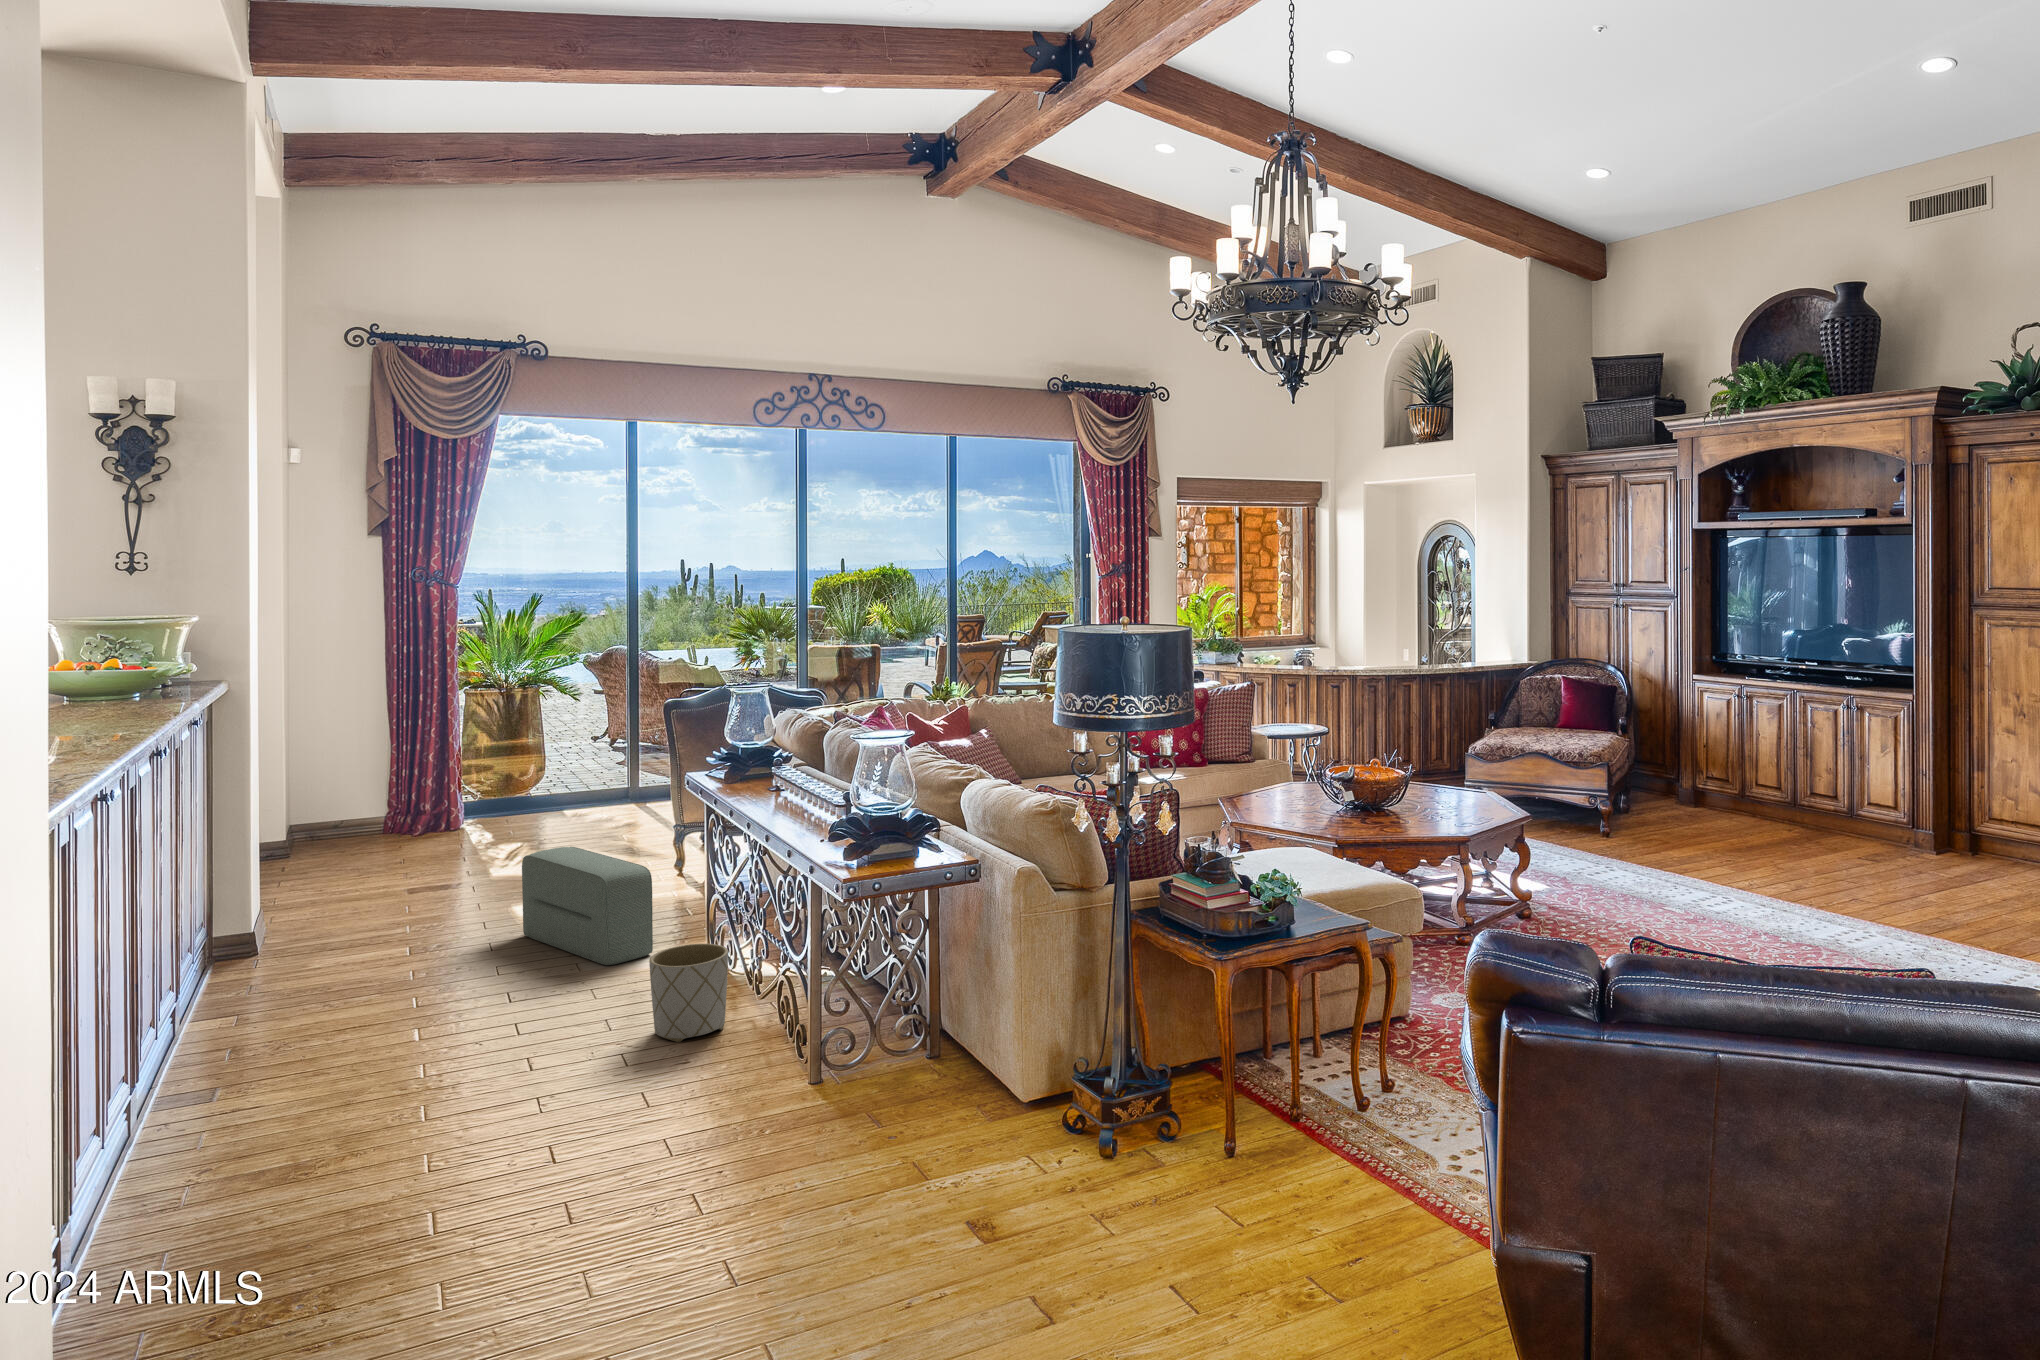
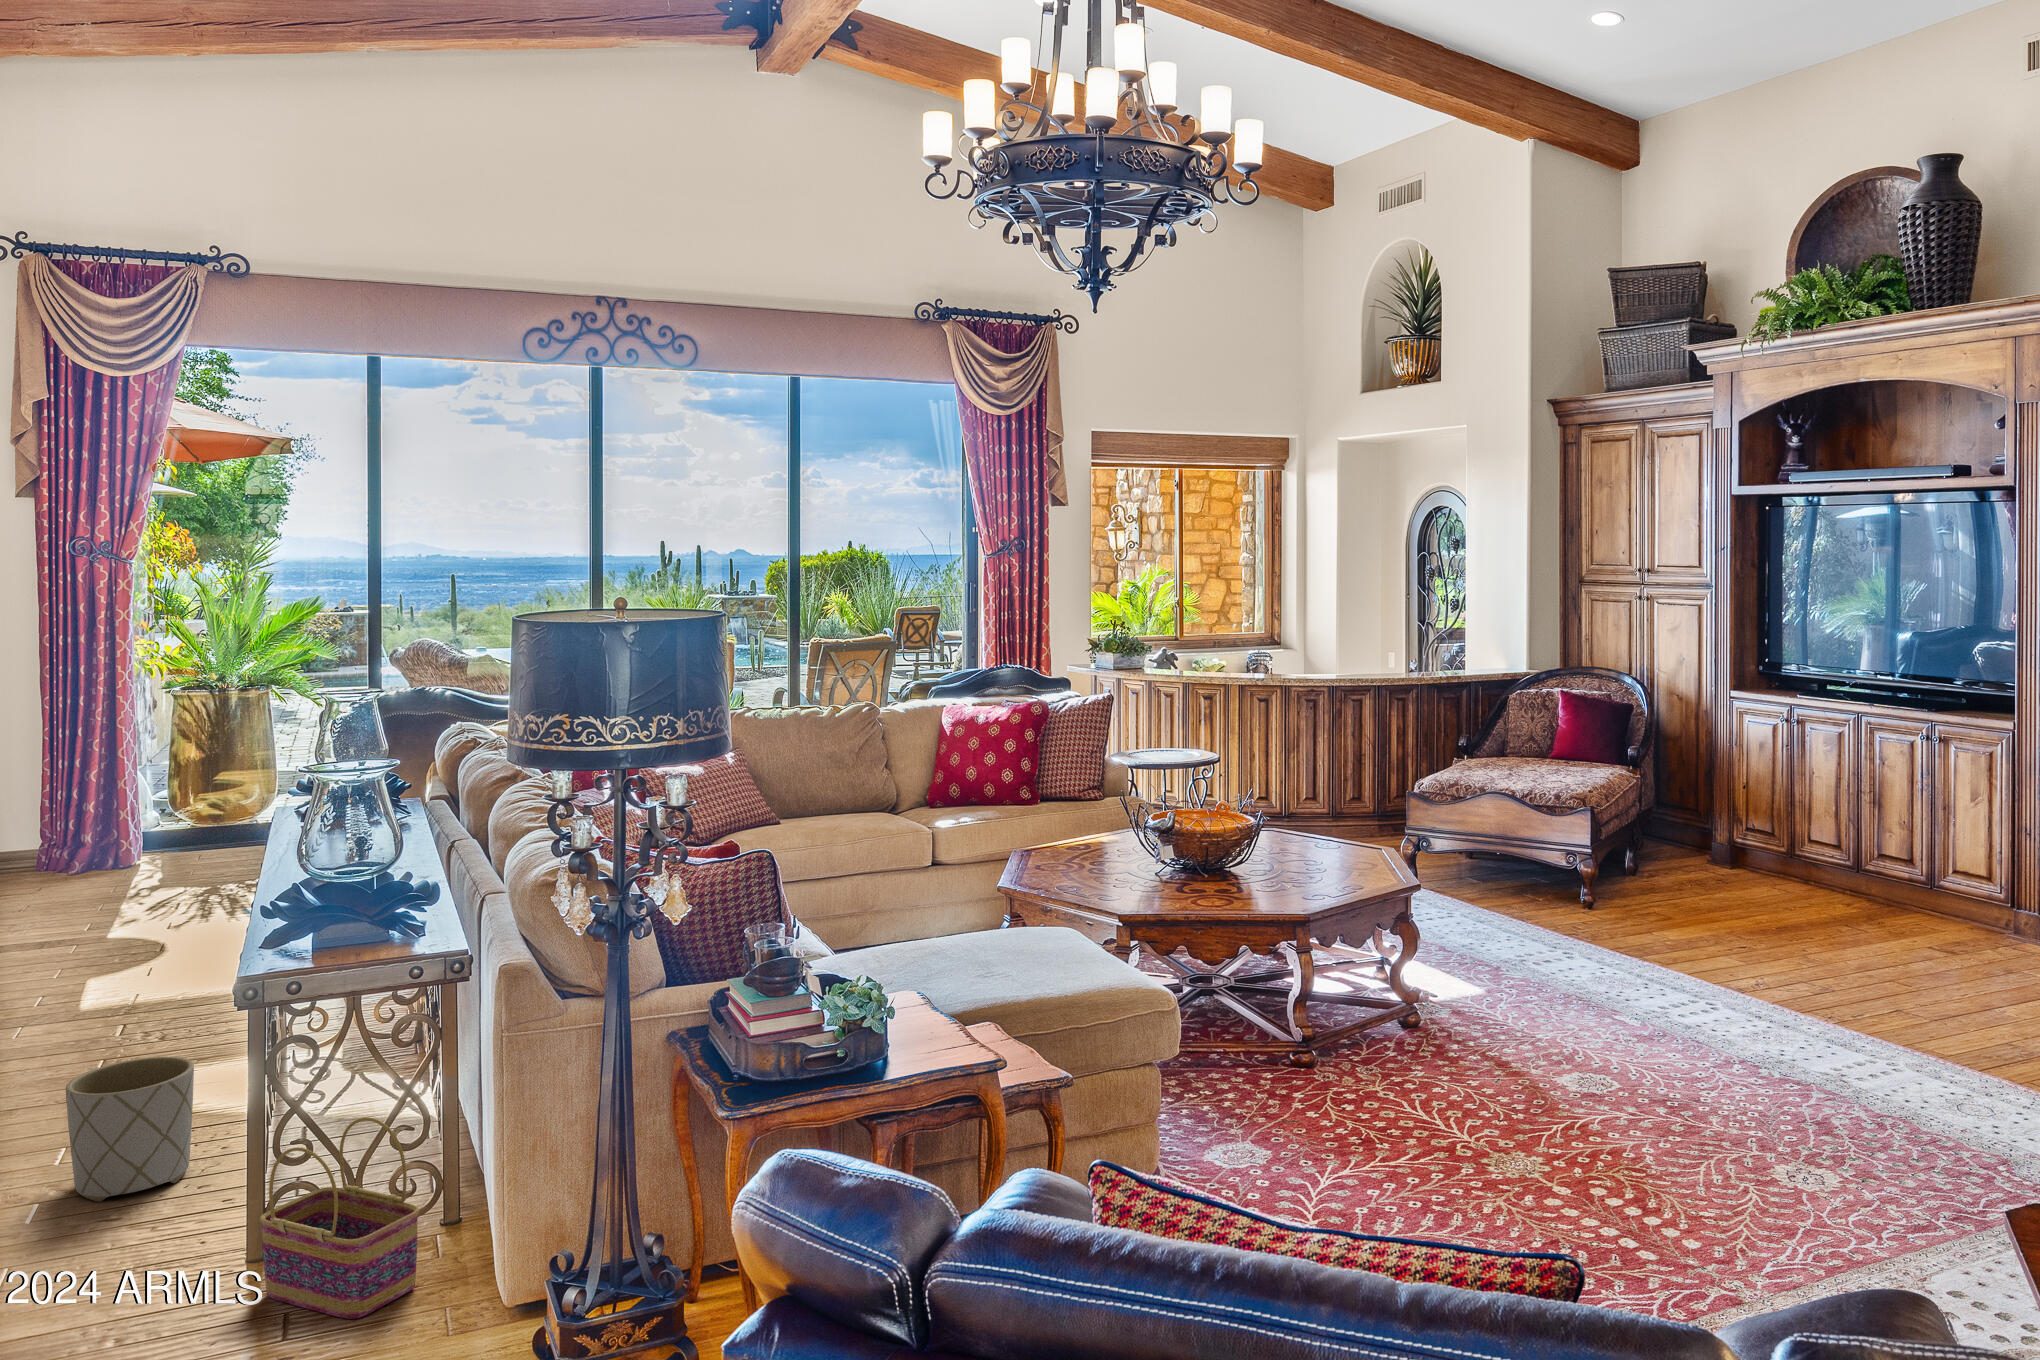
pouf: present [522,847,653,965] -> none [54,904,196,1072]
basket: none [848,970,953,1100] -> present [260,1118,419,1319]

